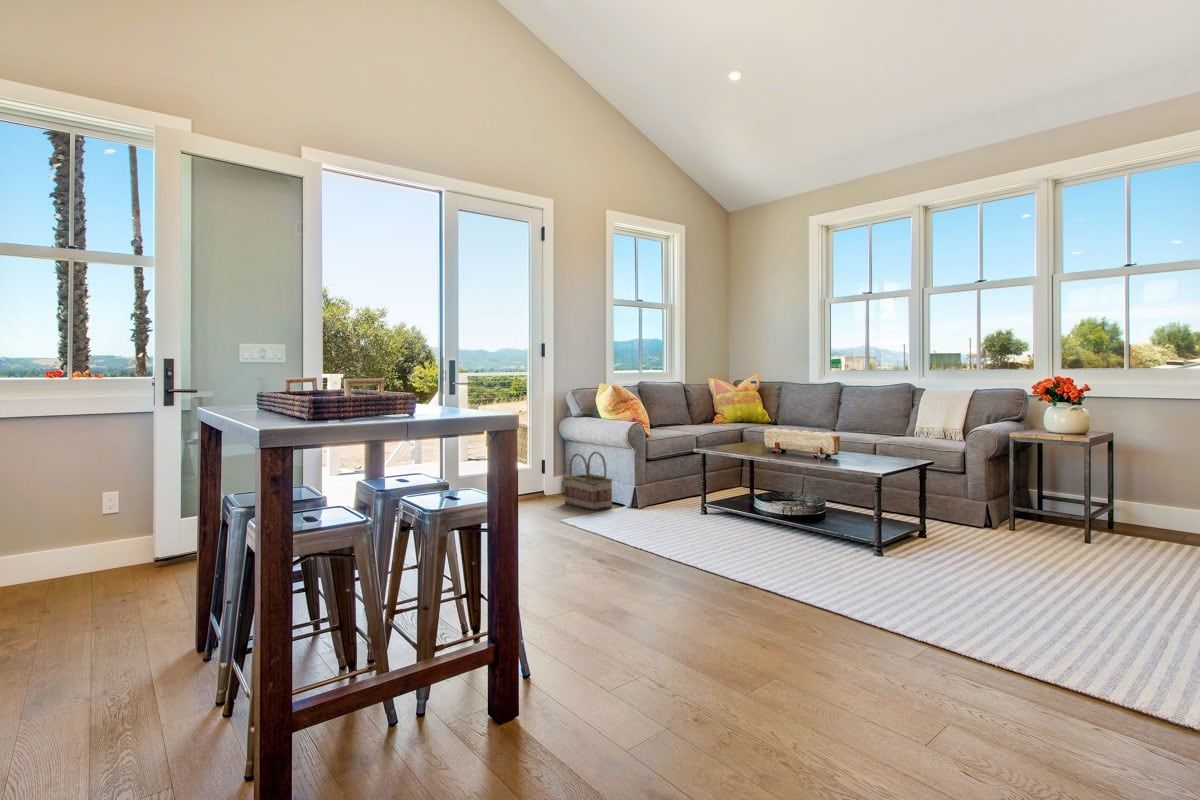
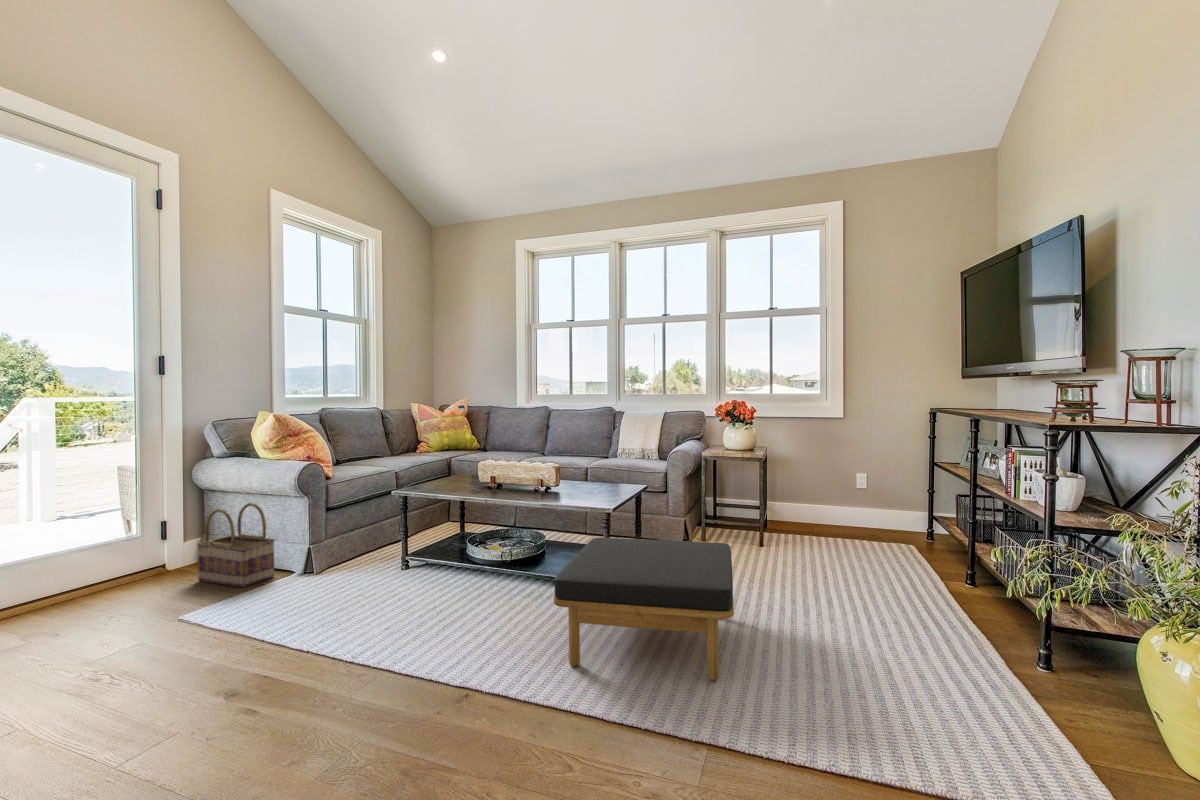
ottoman: none [819,499,1003,615] -> present [554,538,734,680]

